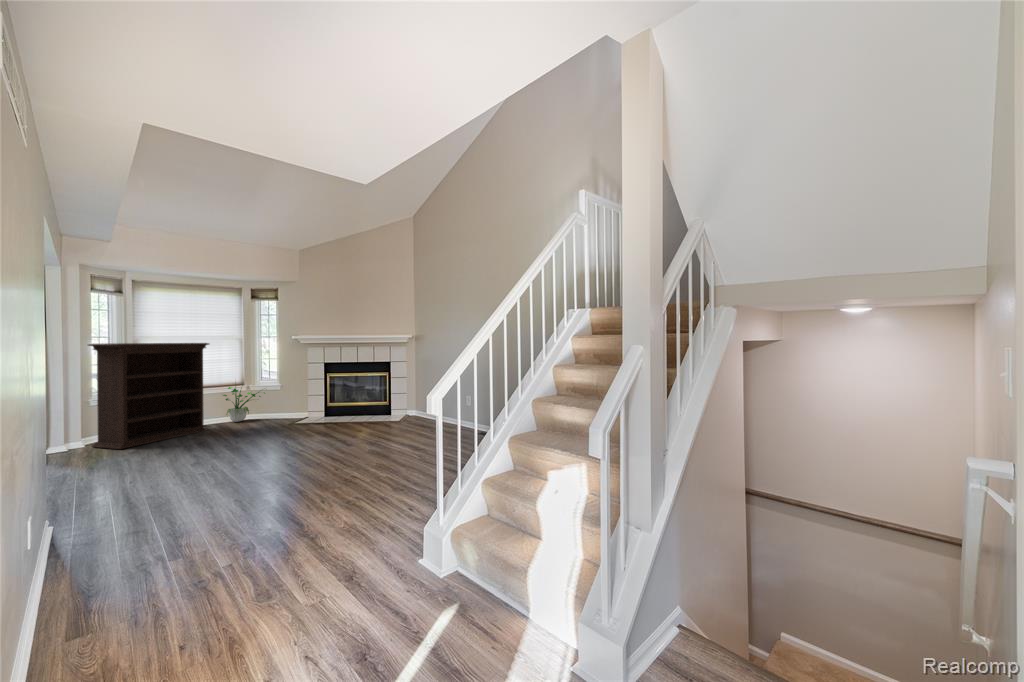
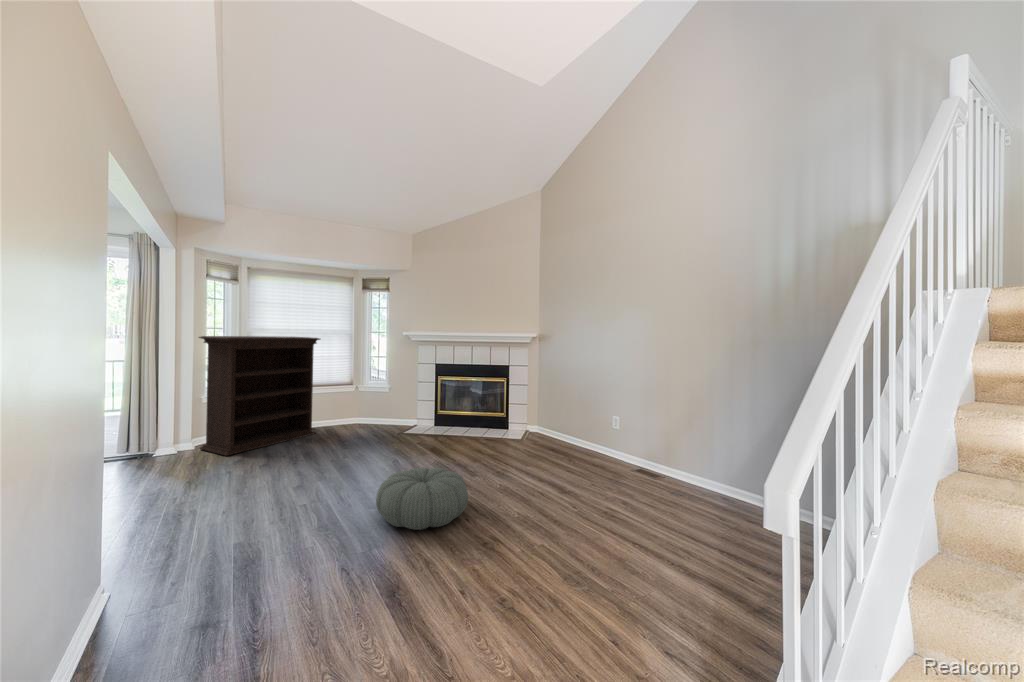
potted plant: present [223,387,265,422] -> none [329,376,378,424]
pouf: none [261,436,336,476] -> present [376,468,468,530]

